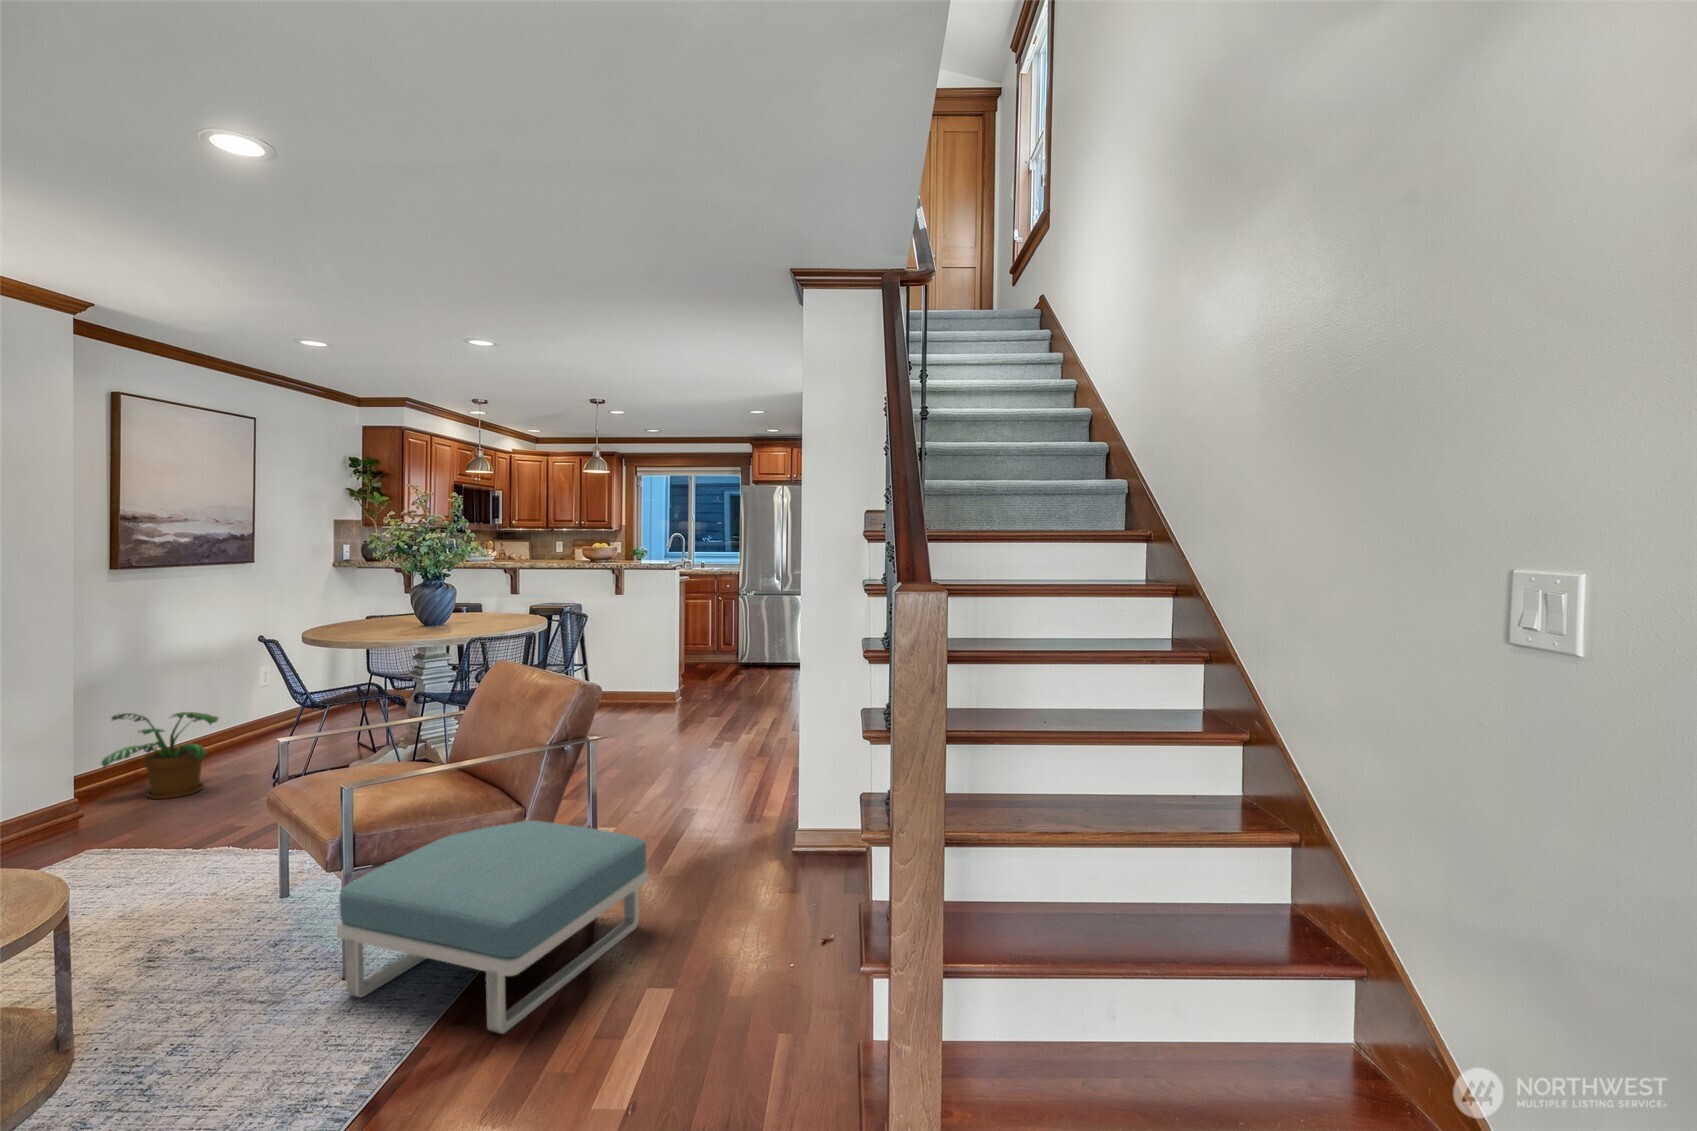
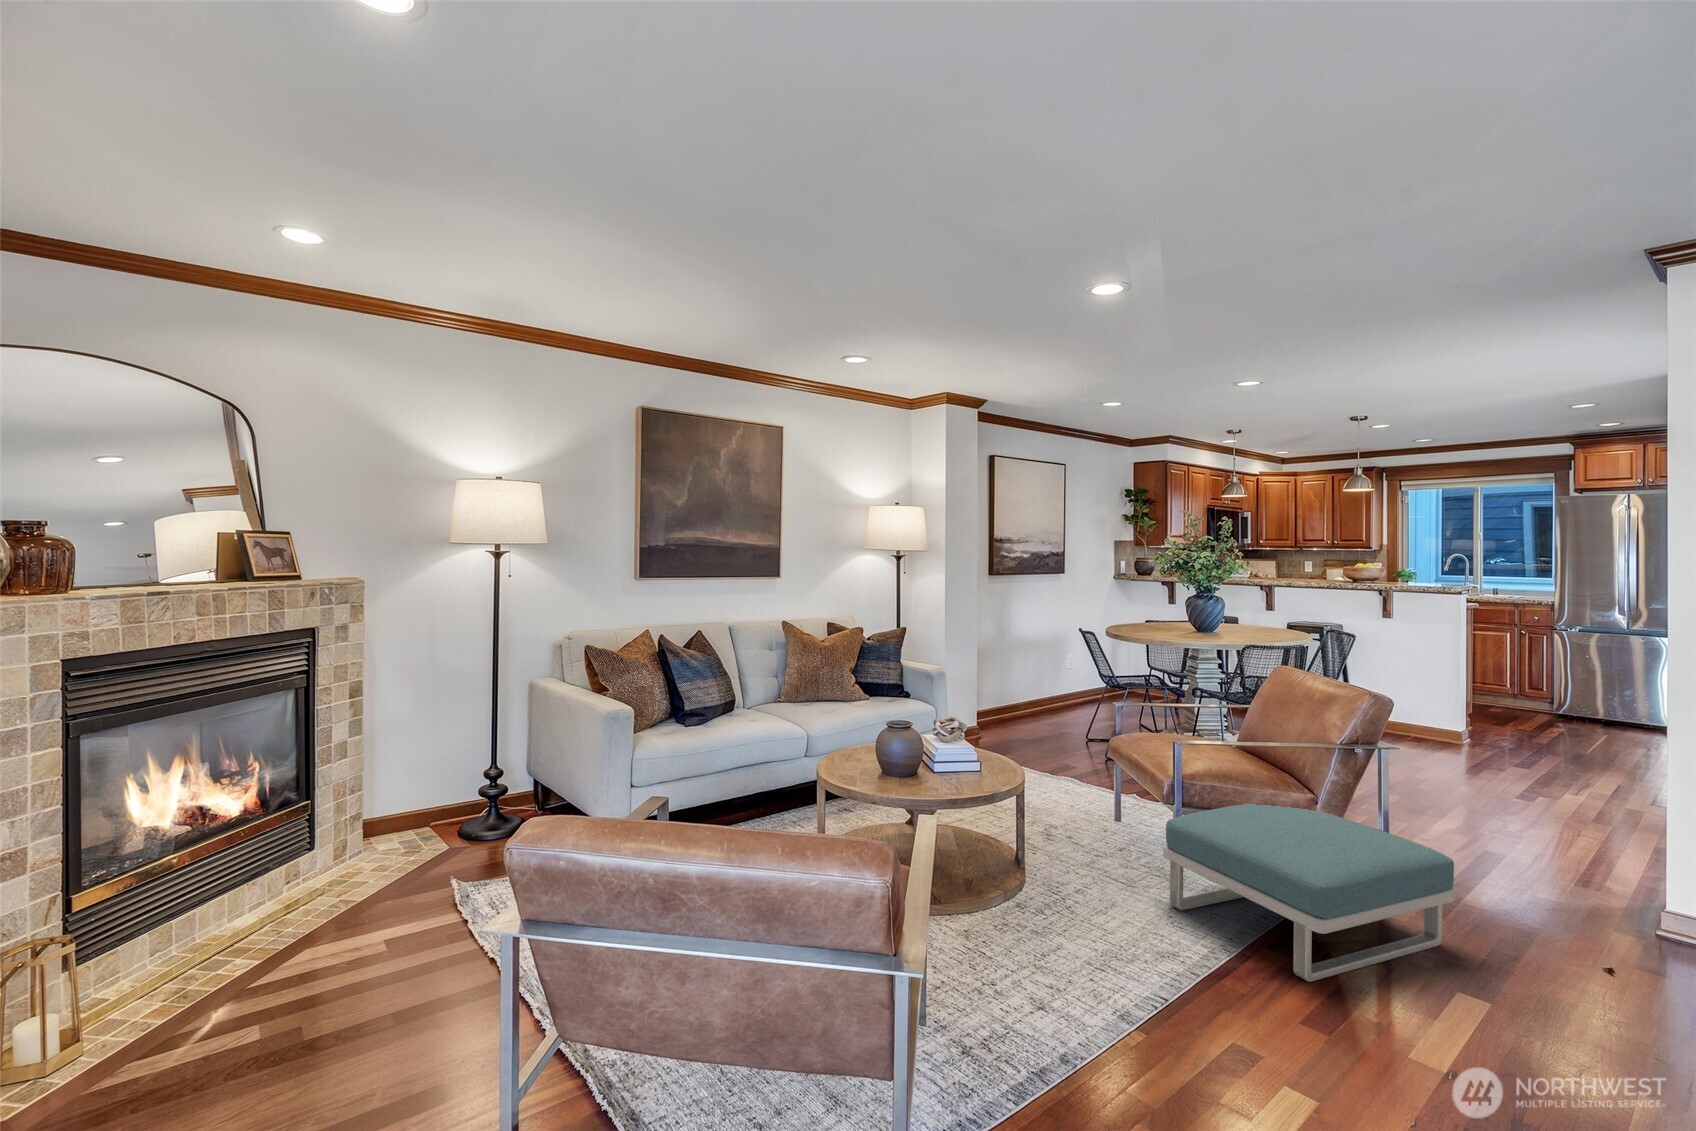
potted plant: present [102,712,218,799] -> none [984,674,1050,738]

